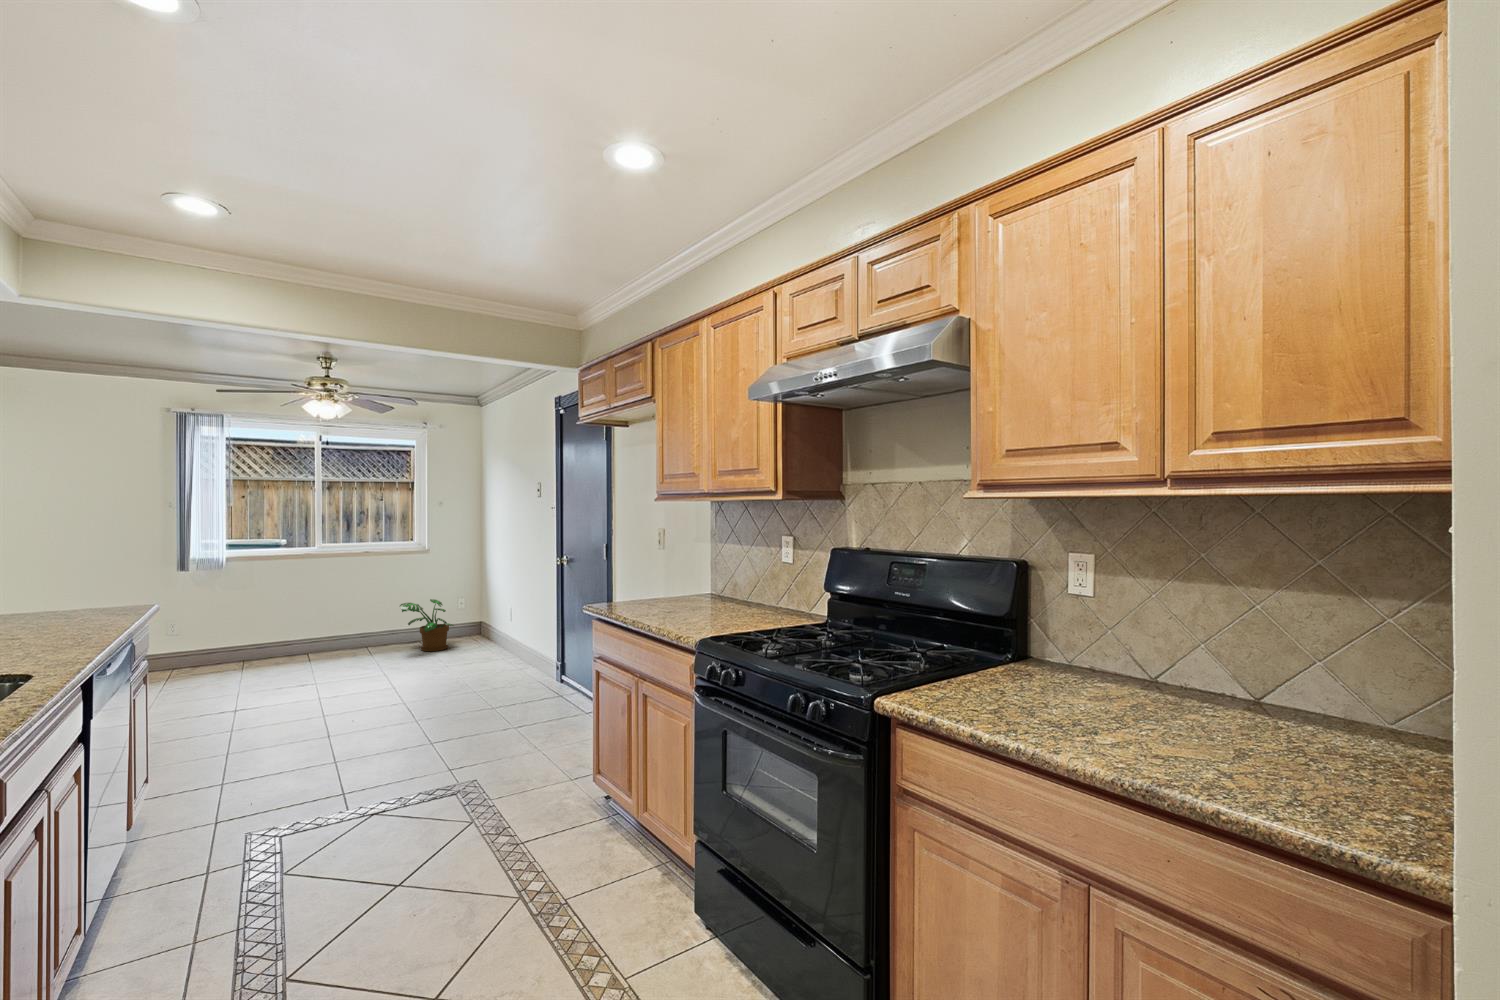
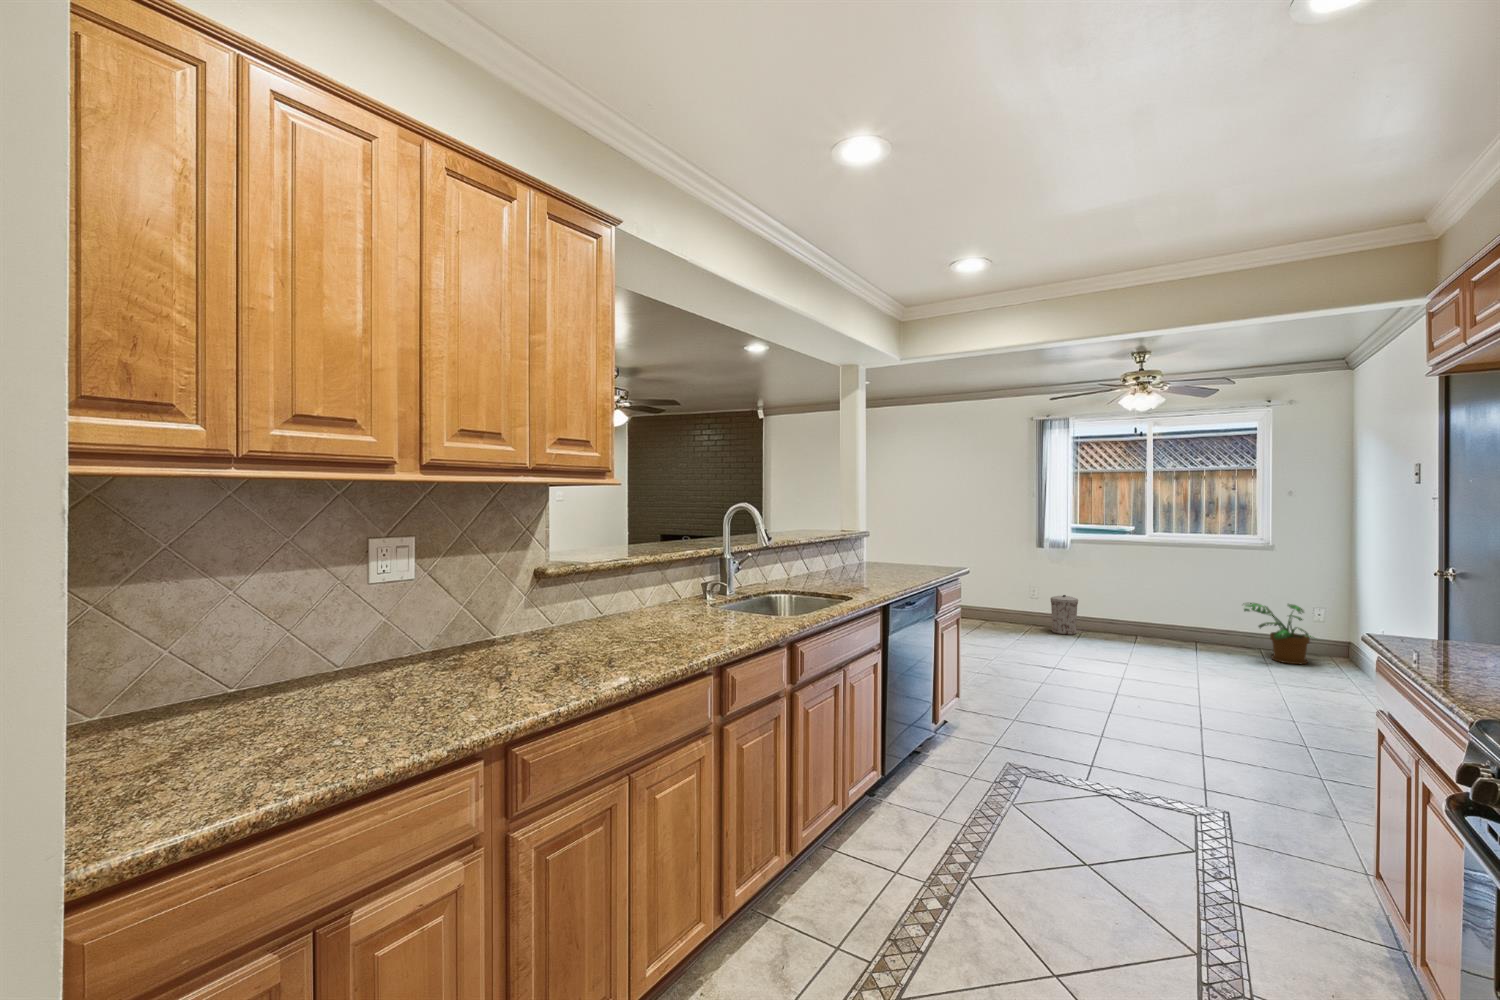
trash can: none [184,628,223,677] -> present [1050,595,1078,635]

